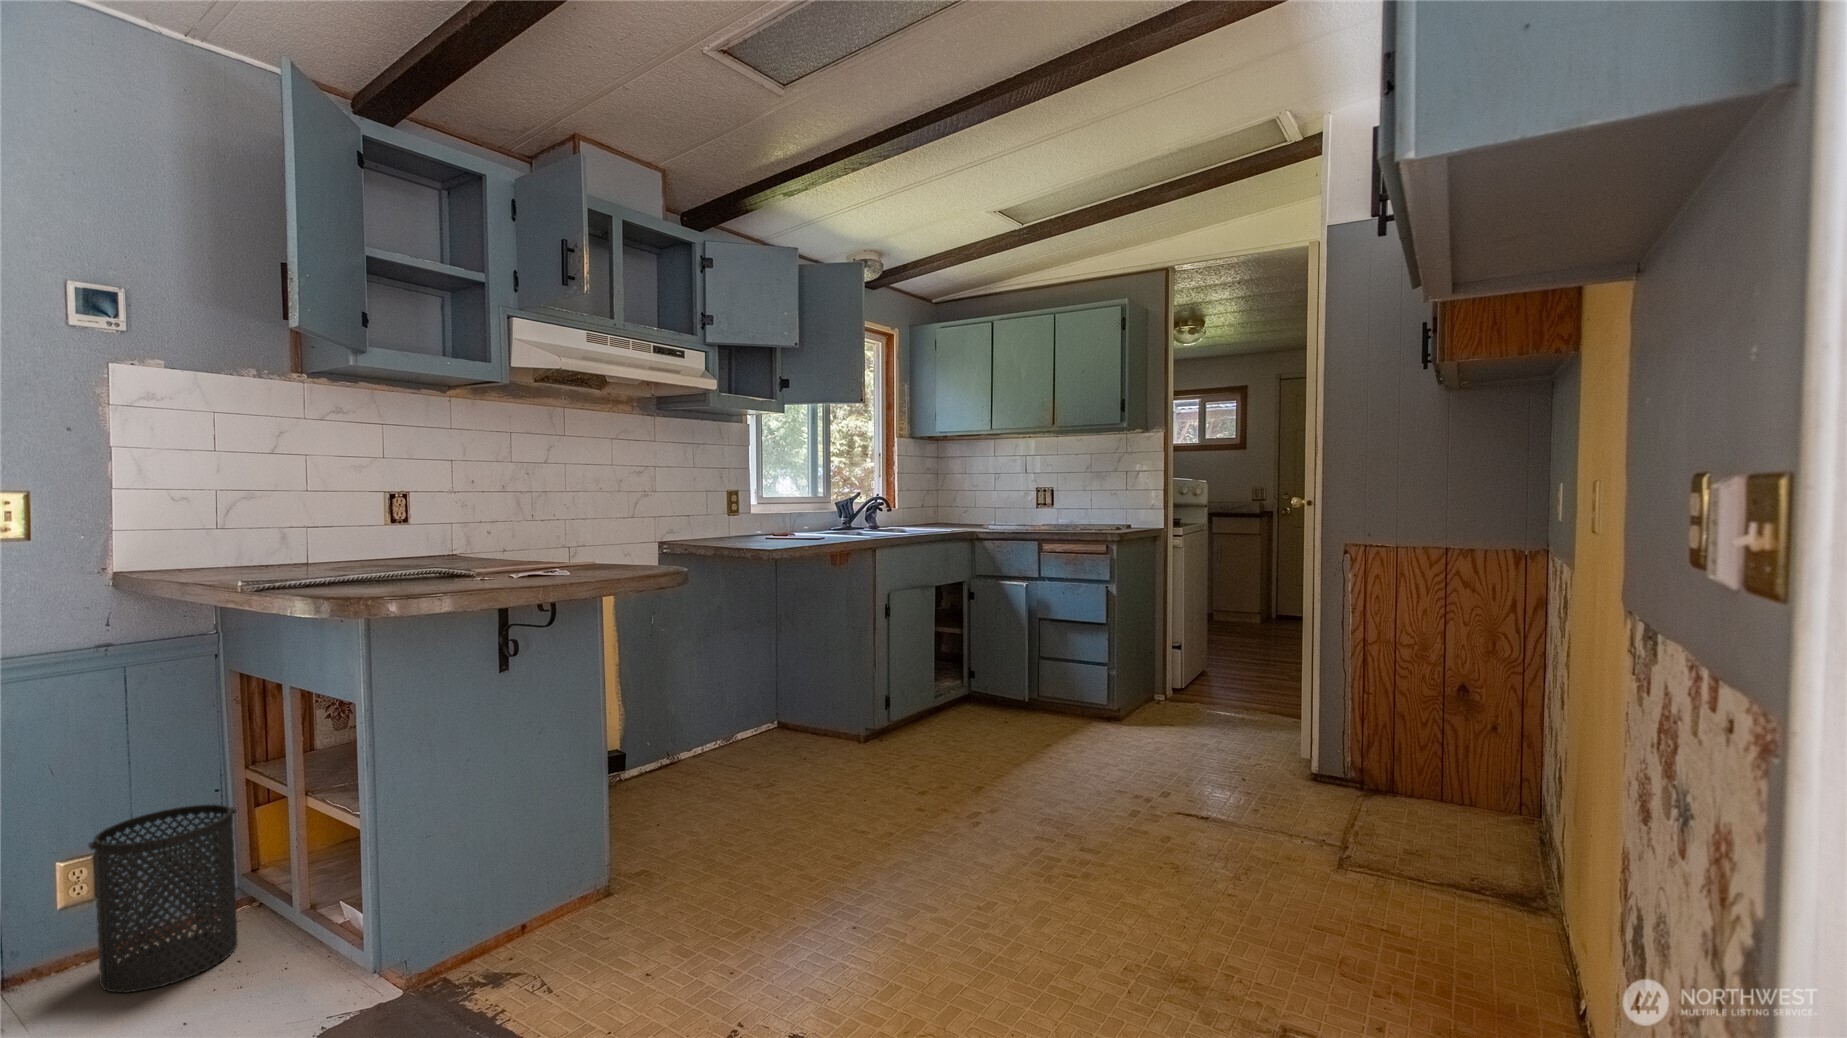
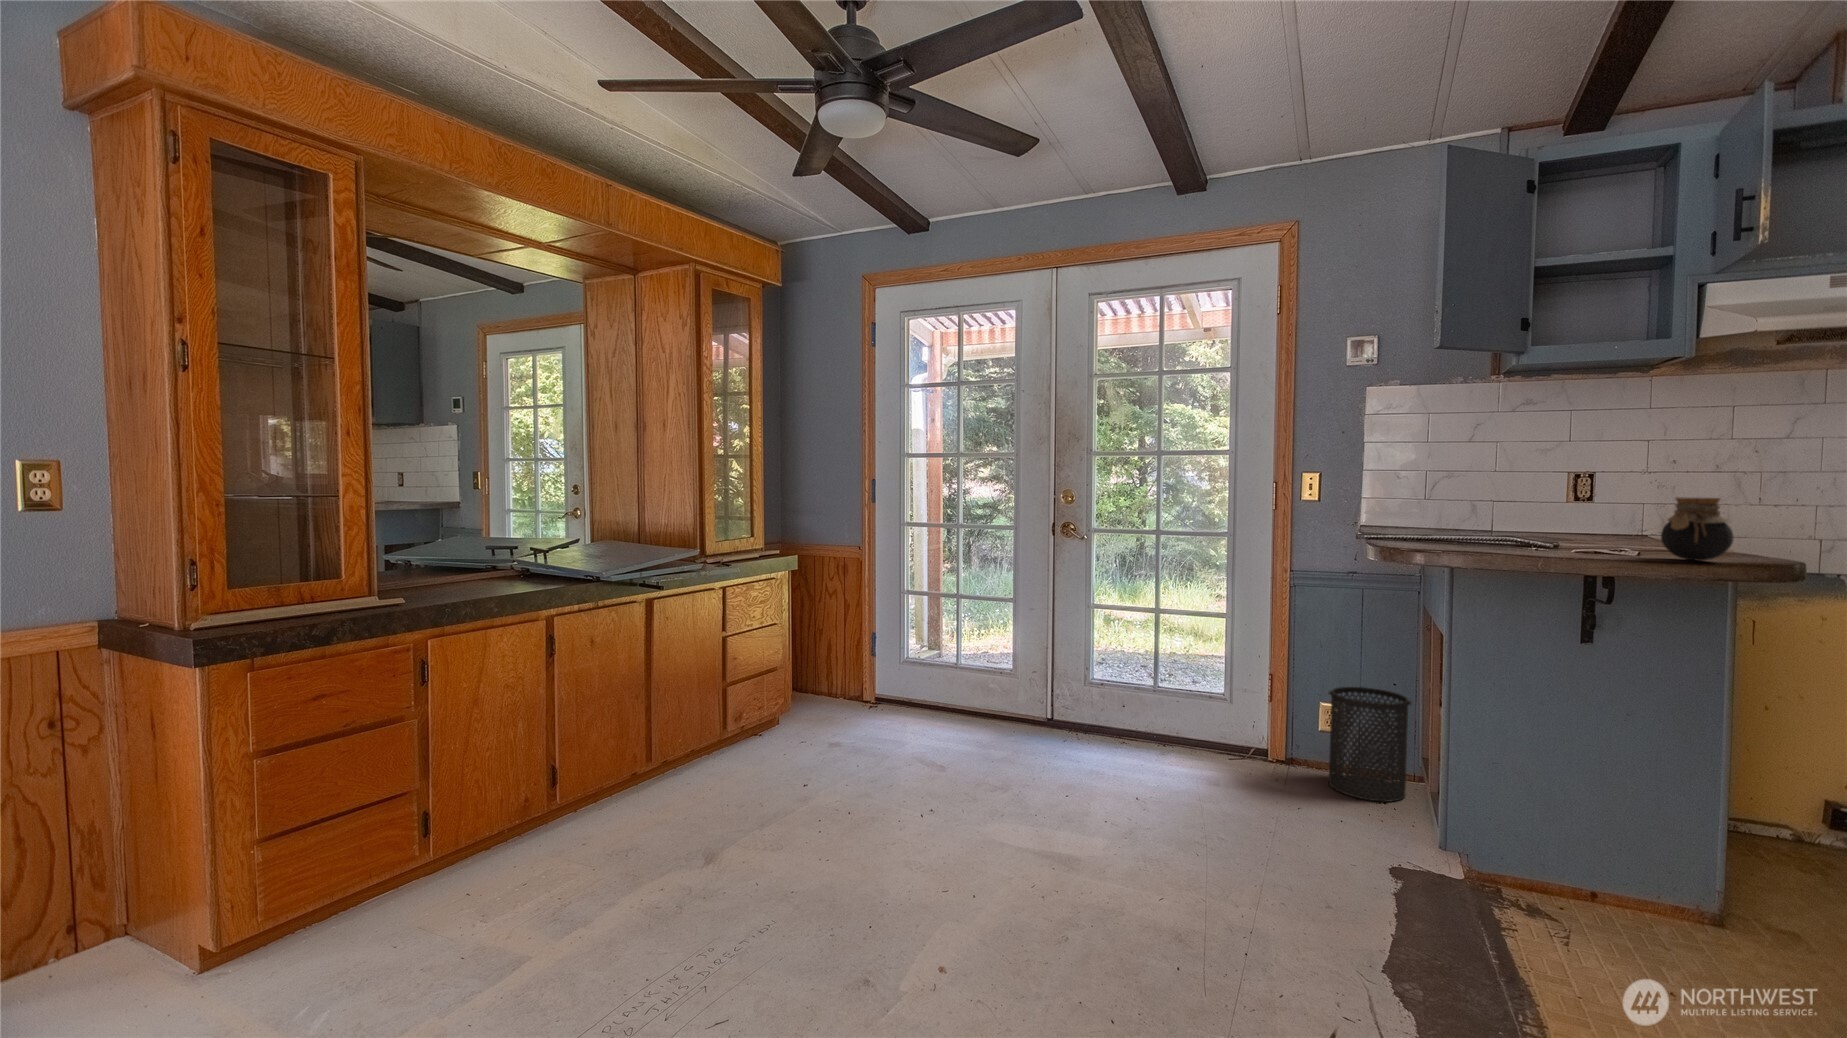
jar: none [567,517,618,575] -> present [1661,497,1734,561]

